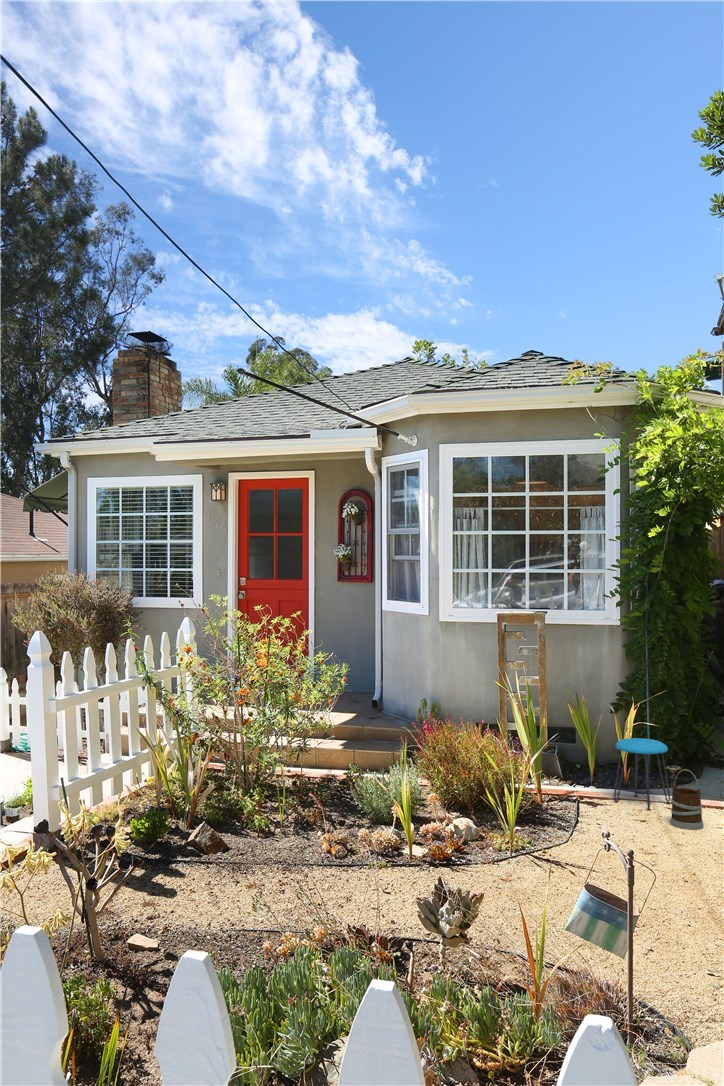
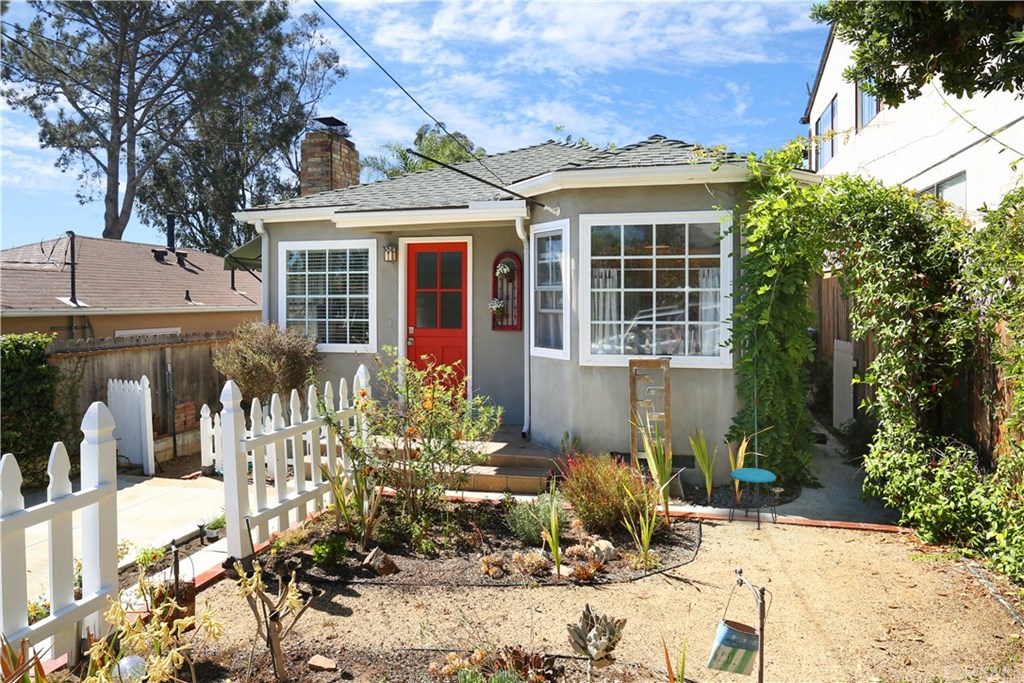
wooden bucket: present [671,769,703,830] -> none [778,497,807,548]

